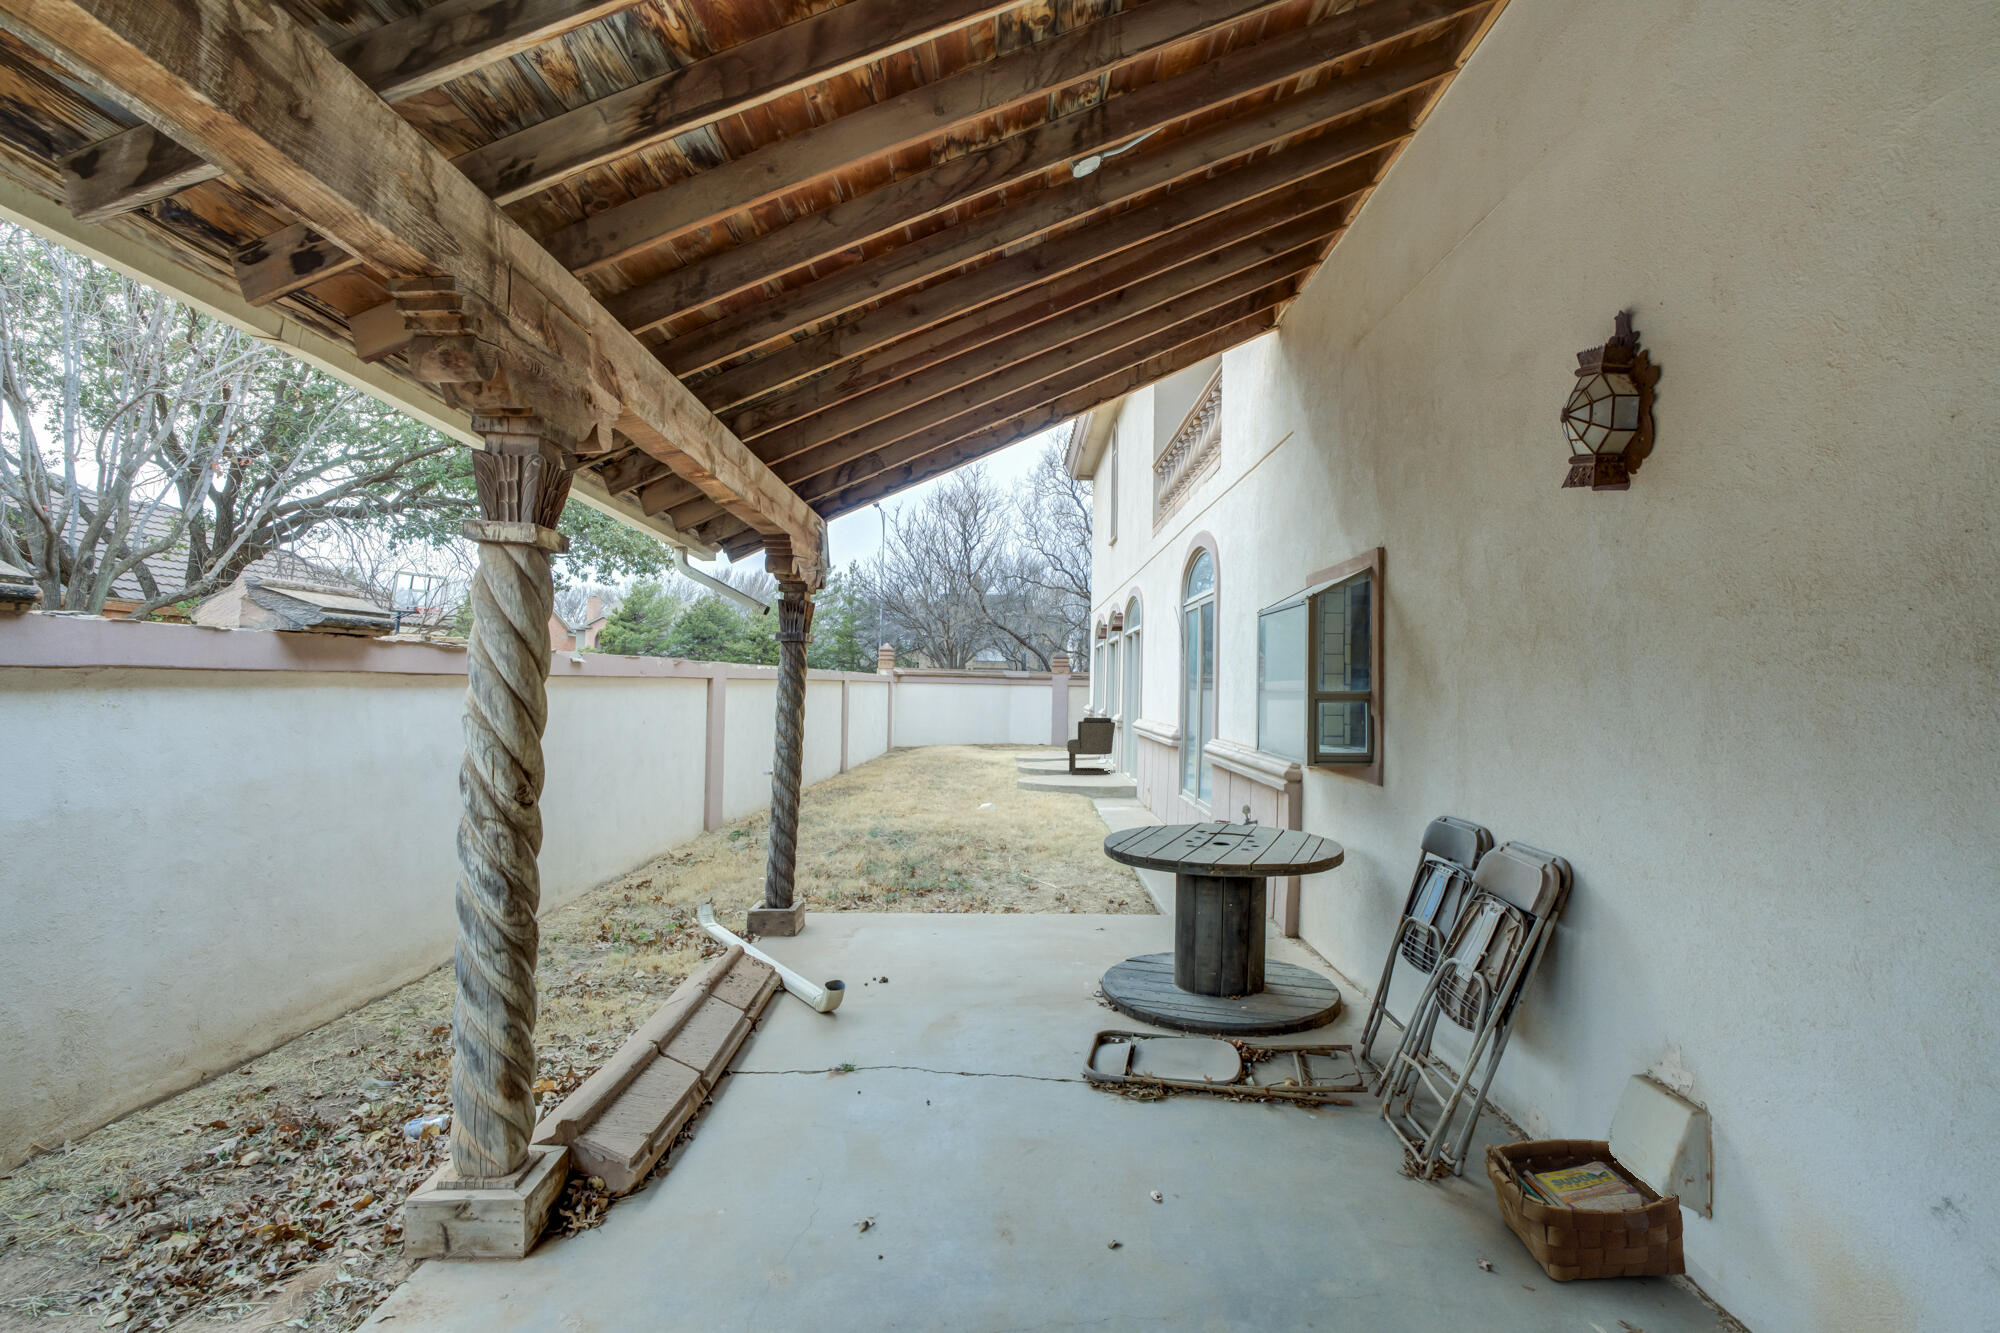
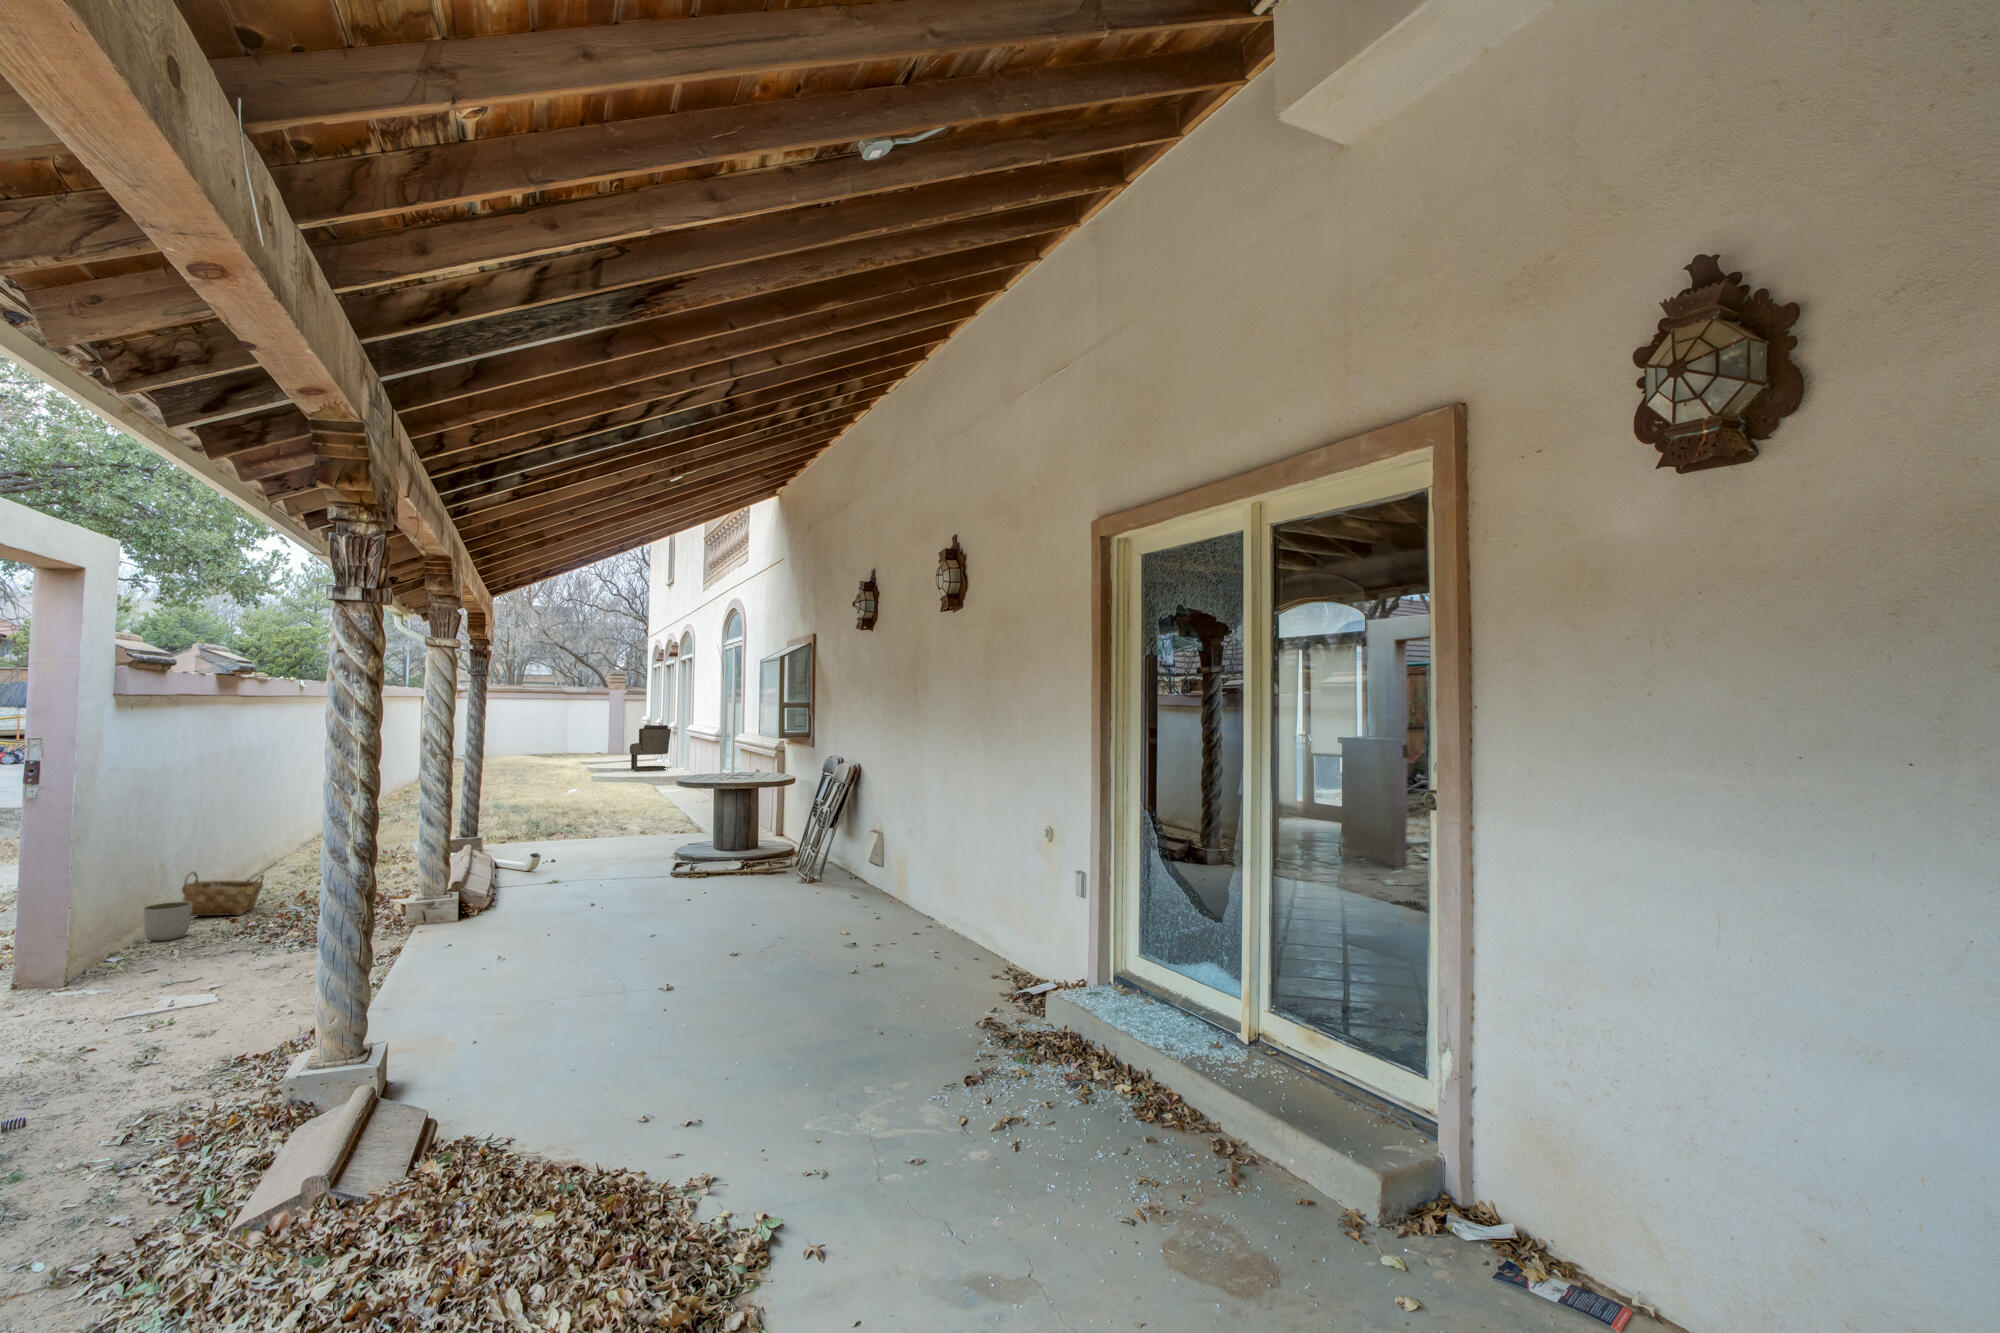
planter: none [40,1088,141,1181] -> present [144,902,191,941]
woven basket: present [1484,1139,1686,1281] -> present [182,872,264,916]

